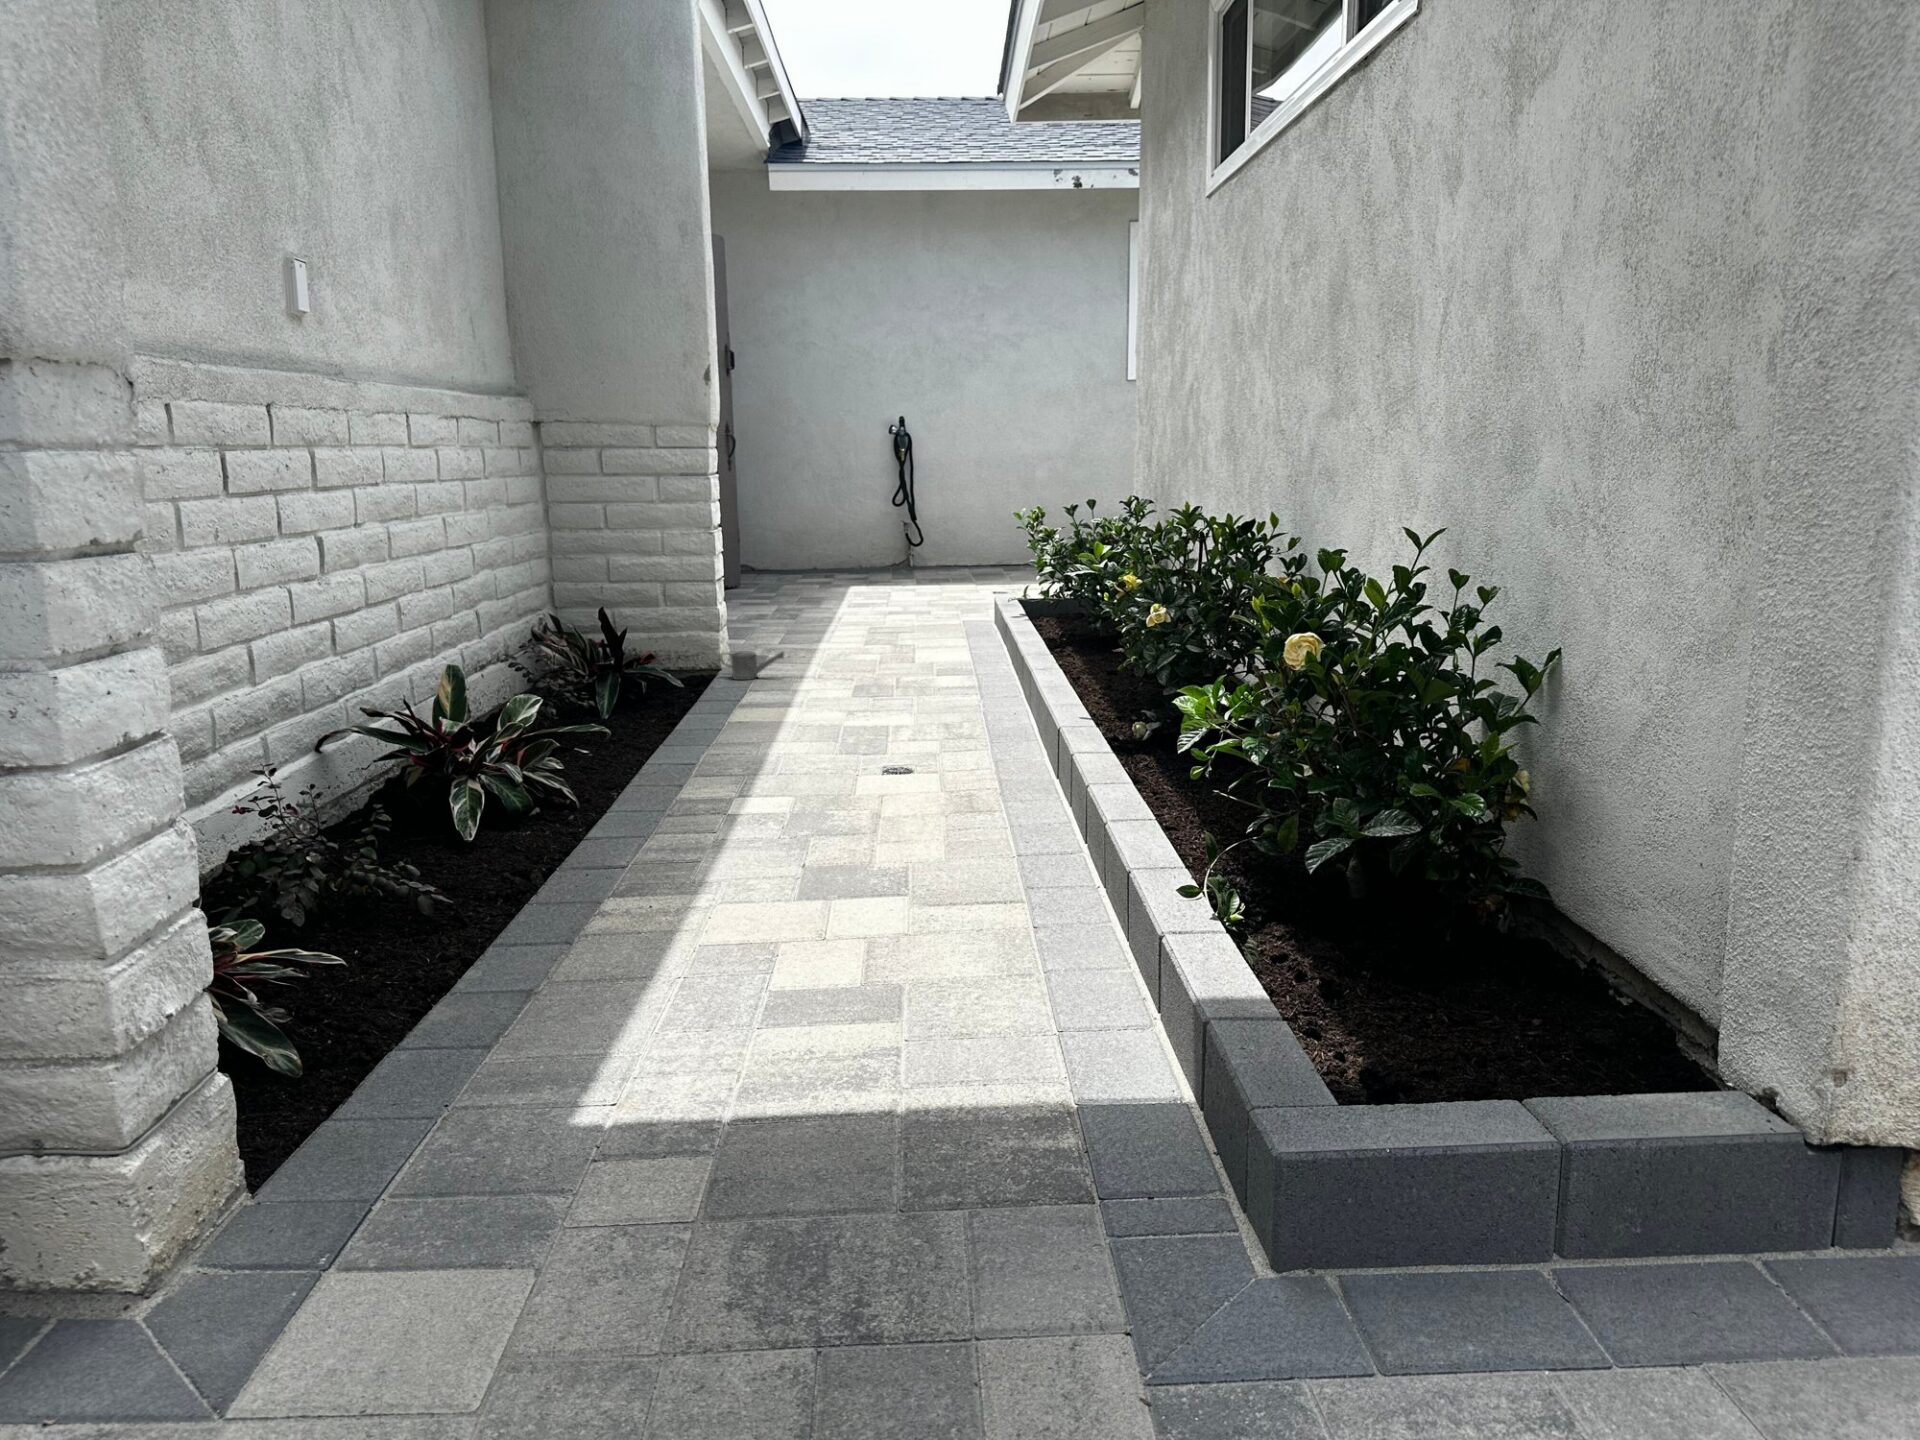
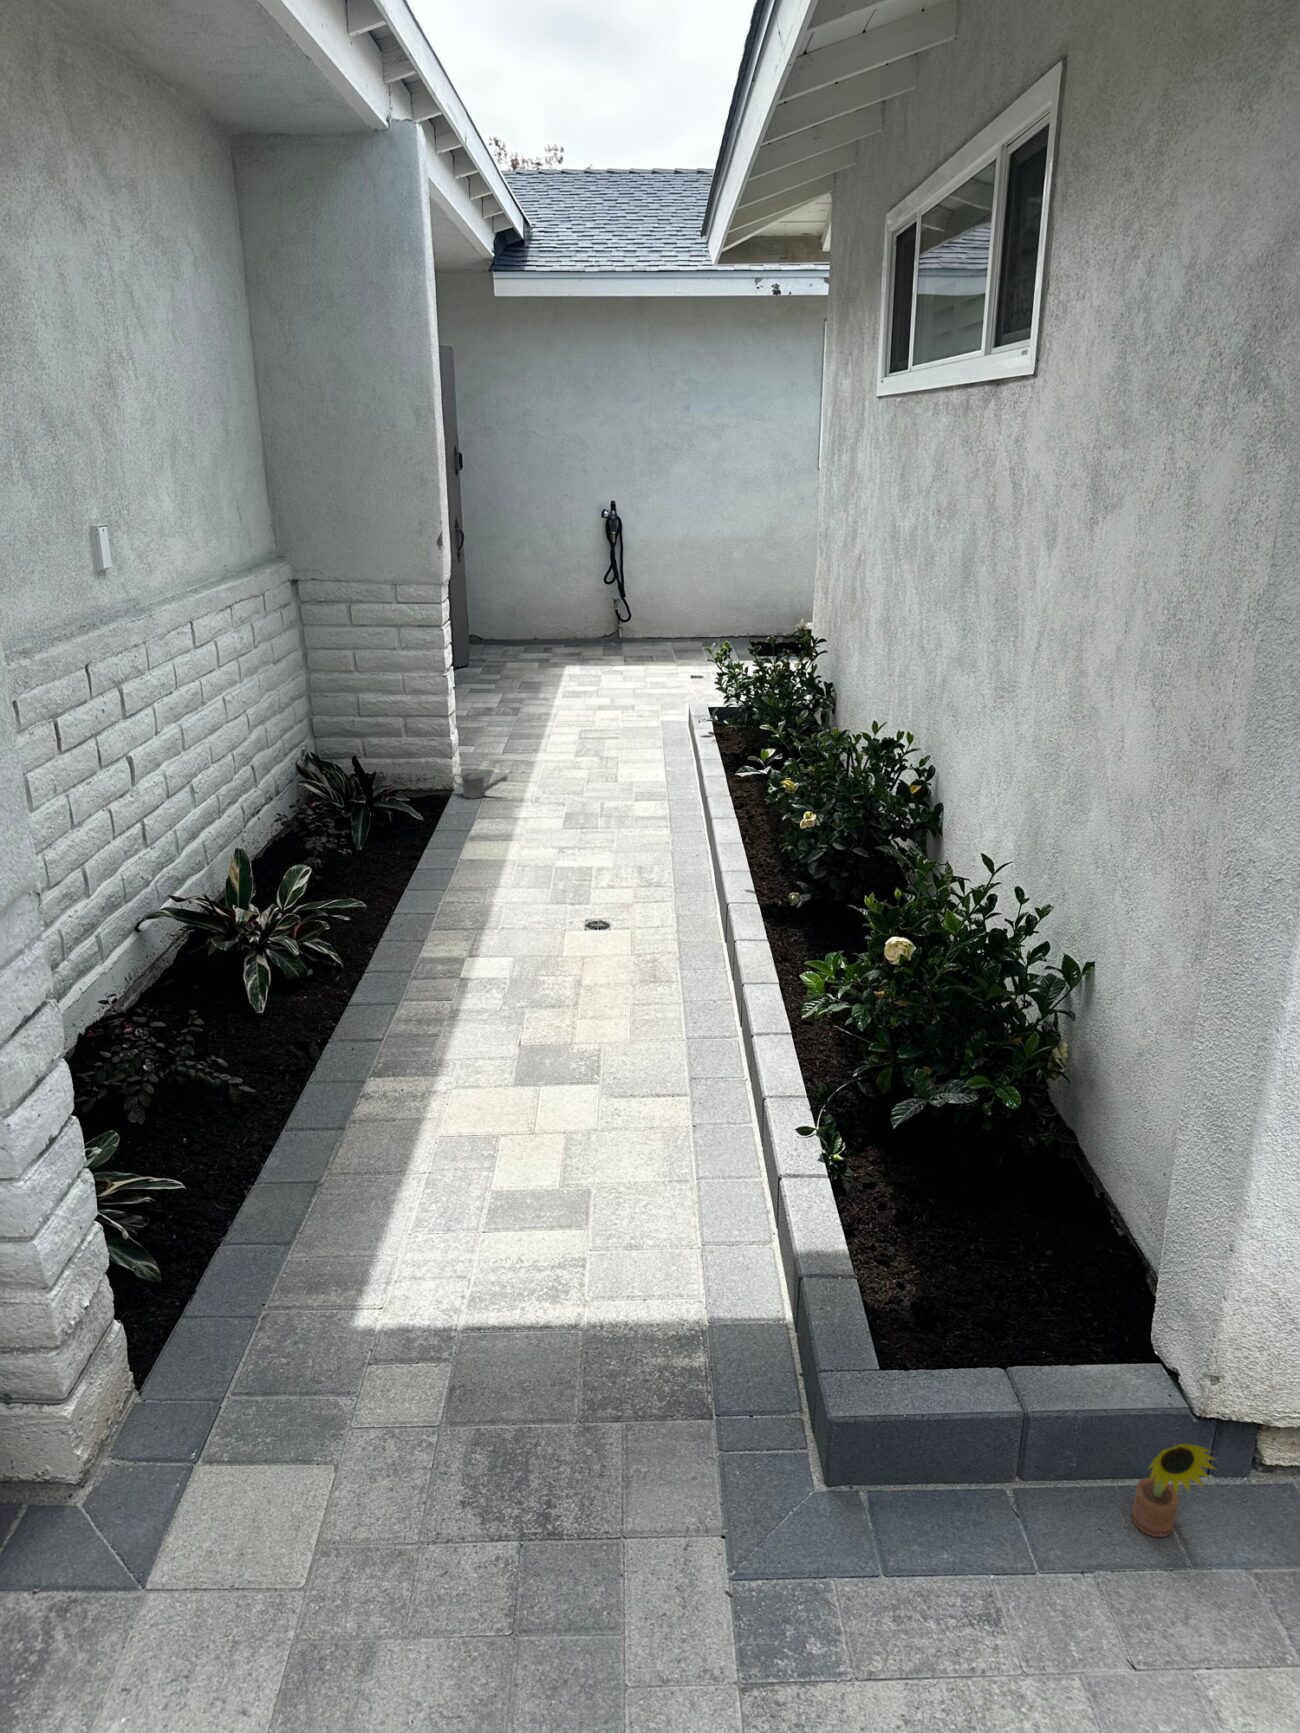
decorative plant: none [1733,1142,1874,1318] -> present [1132,1444,1215,1537]

